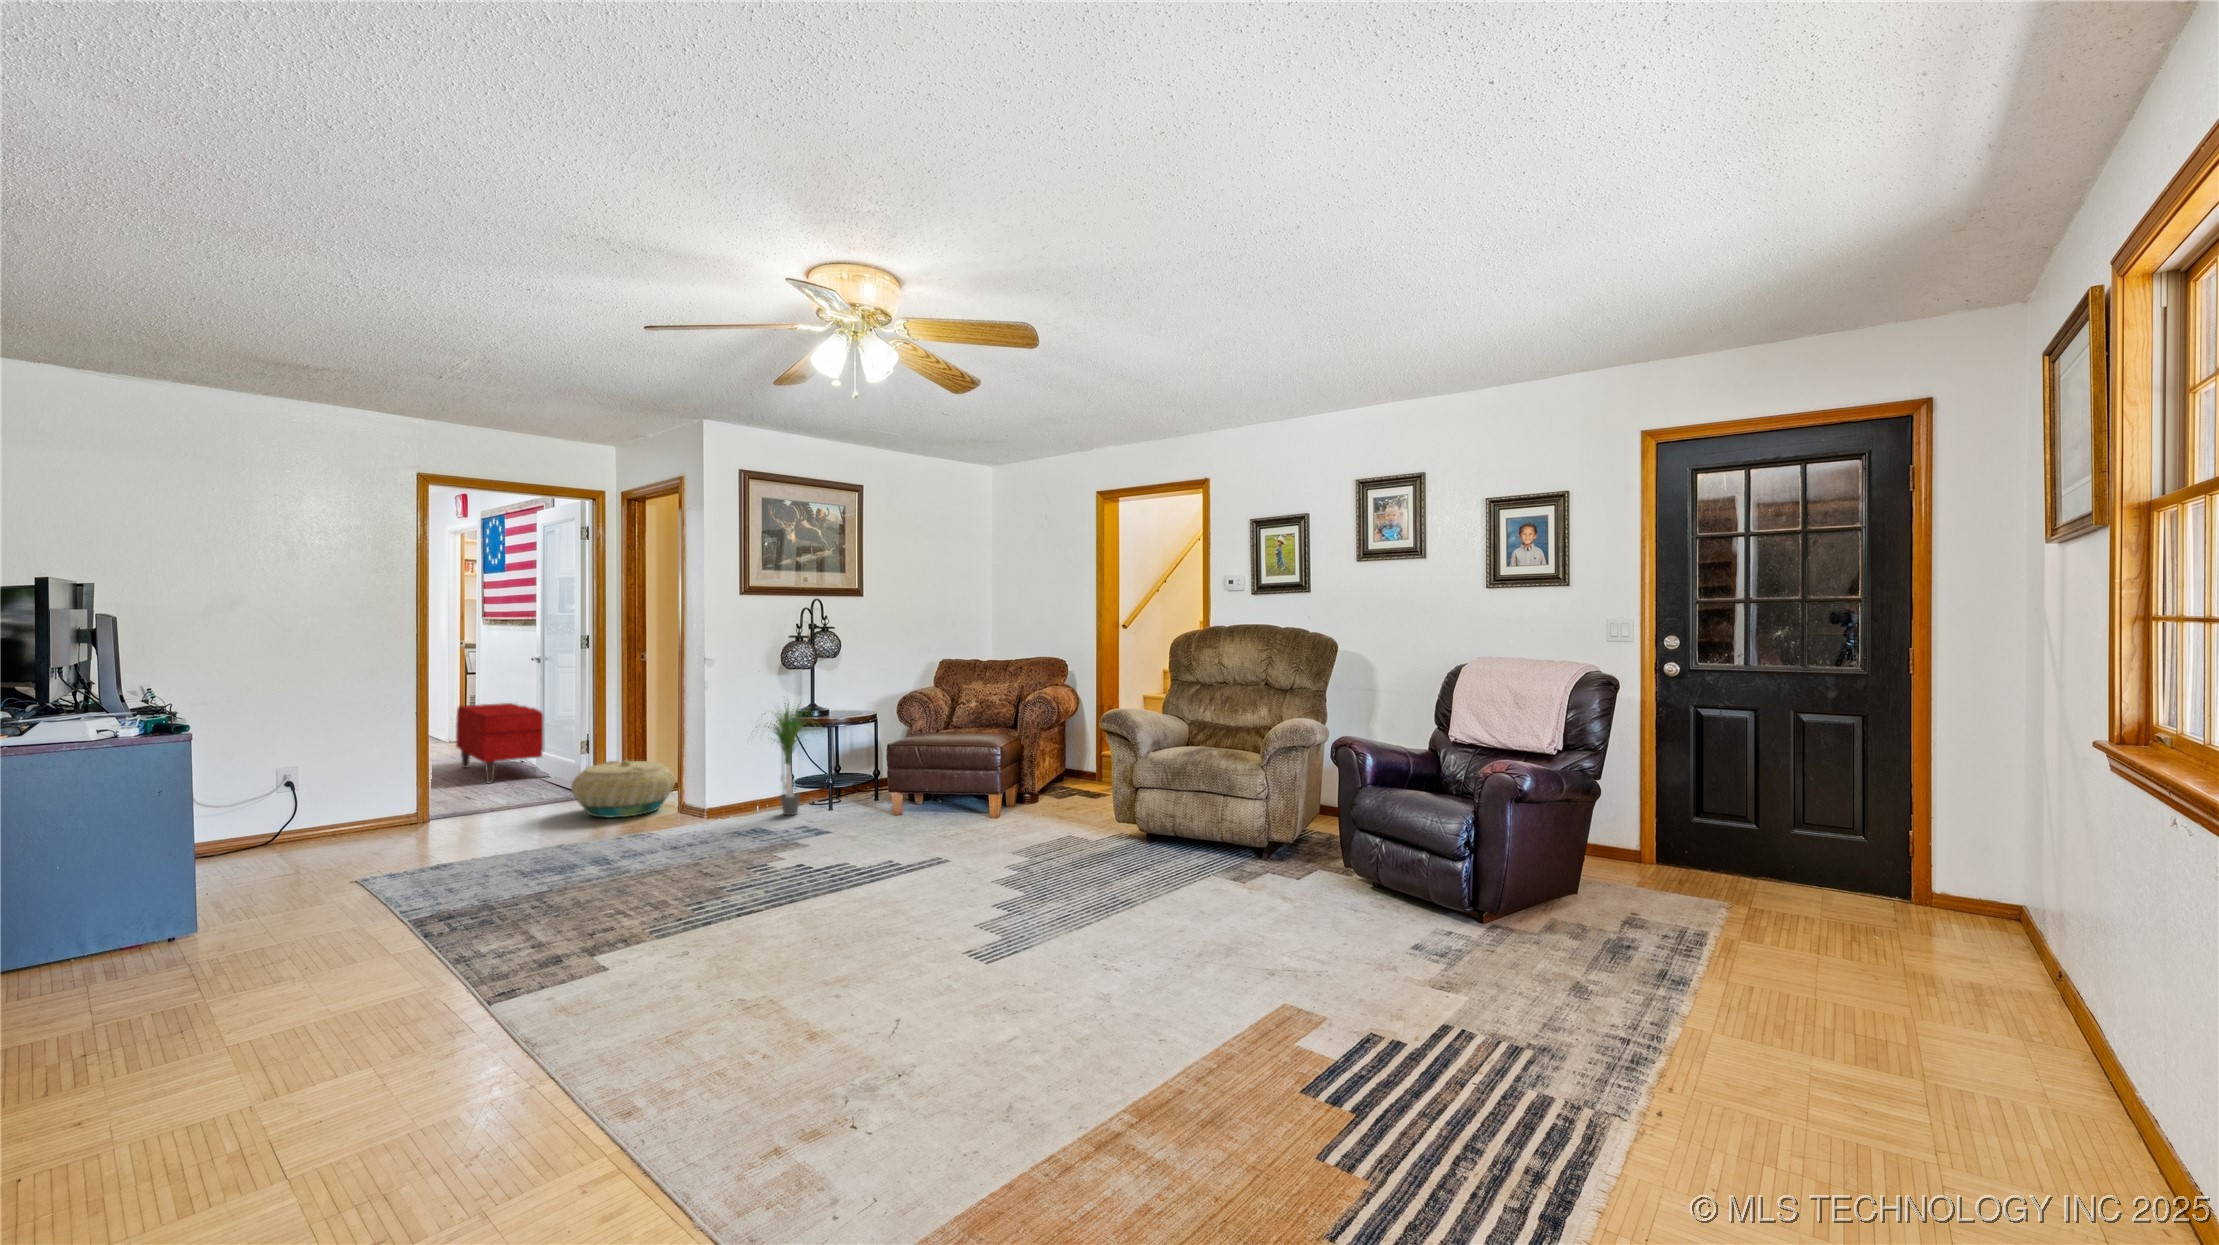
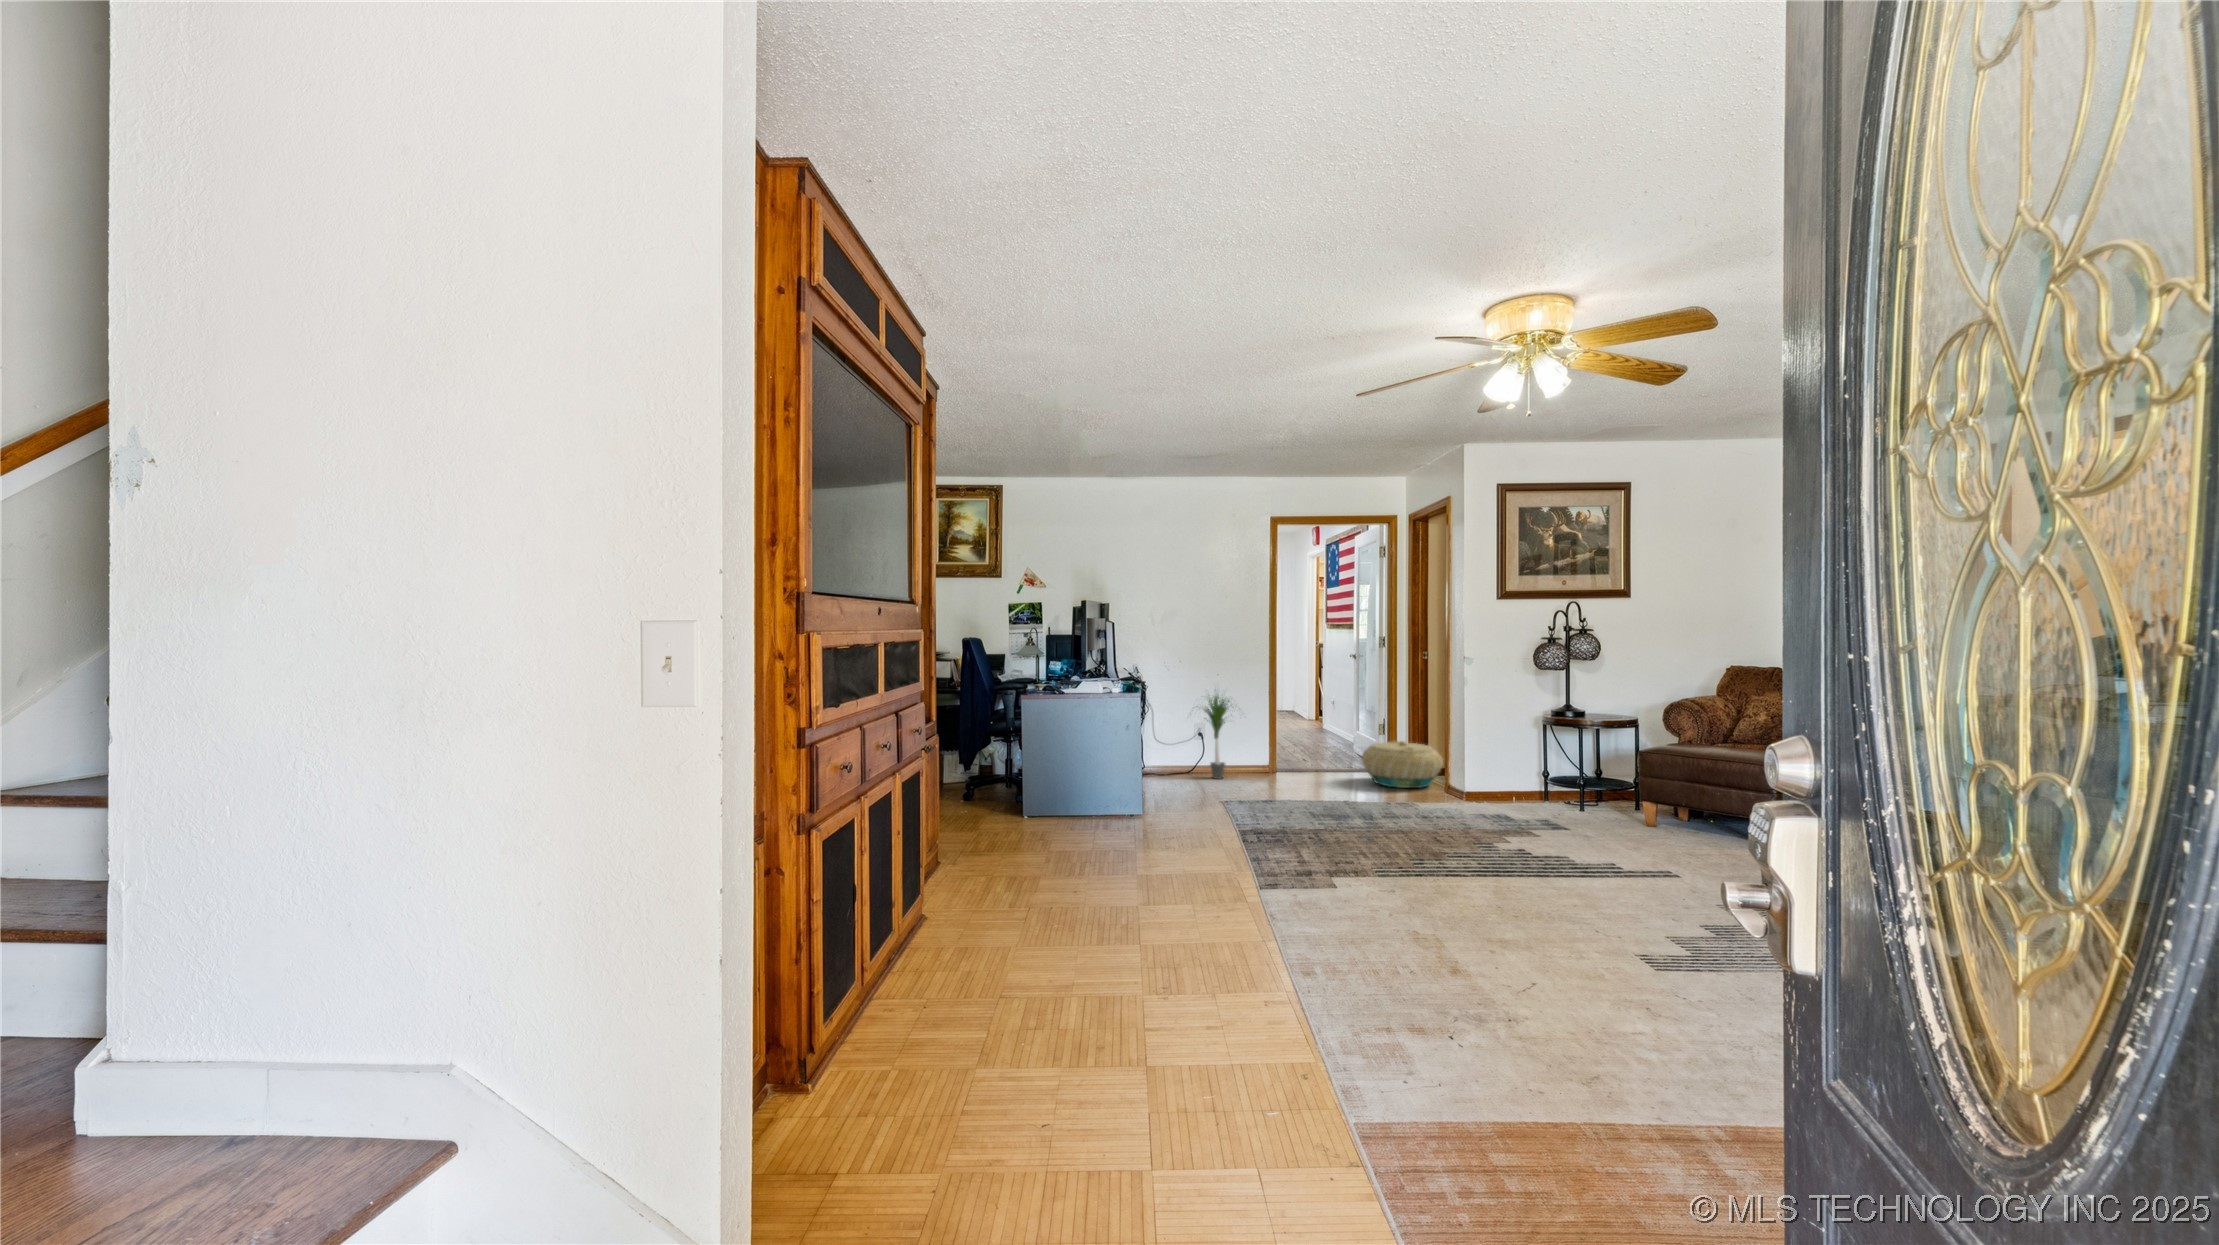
bench: present [456,703,543,784] -> none [1303,689,1370,751]
potted plant: present [756,703,807,815] -> present [1194,695,1232,779]

